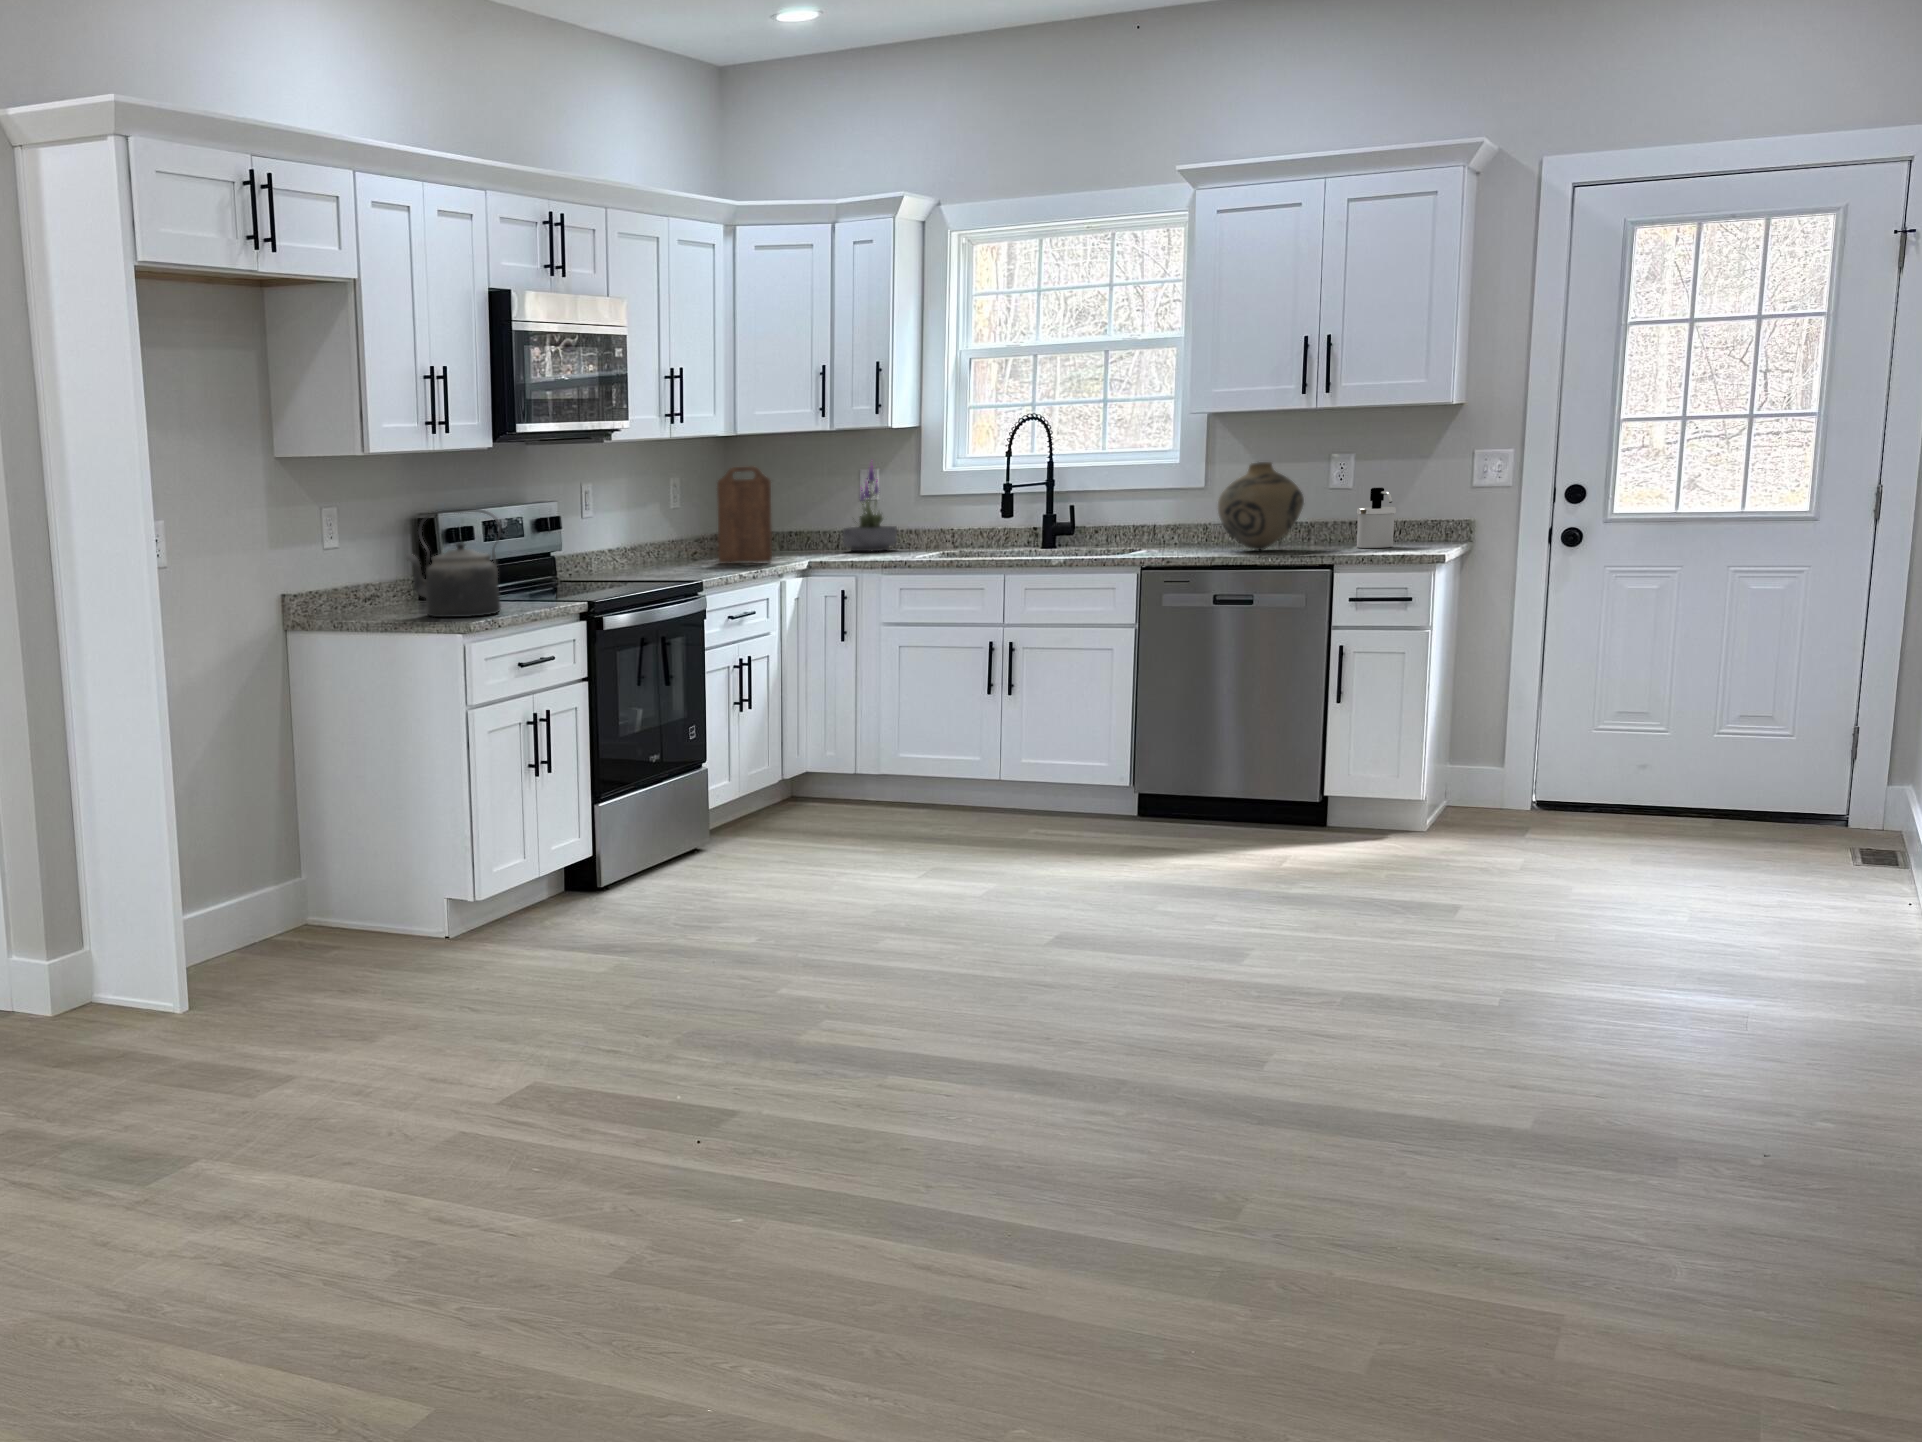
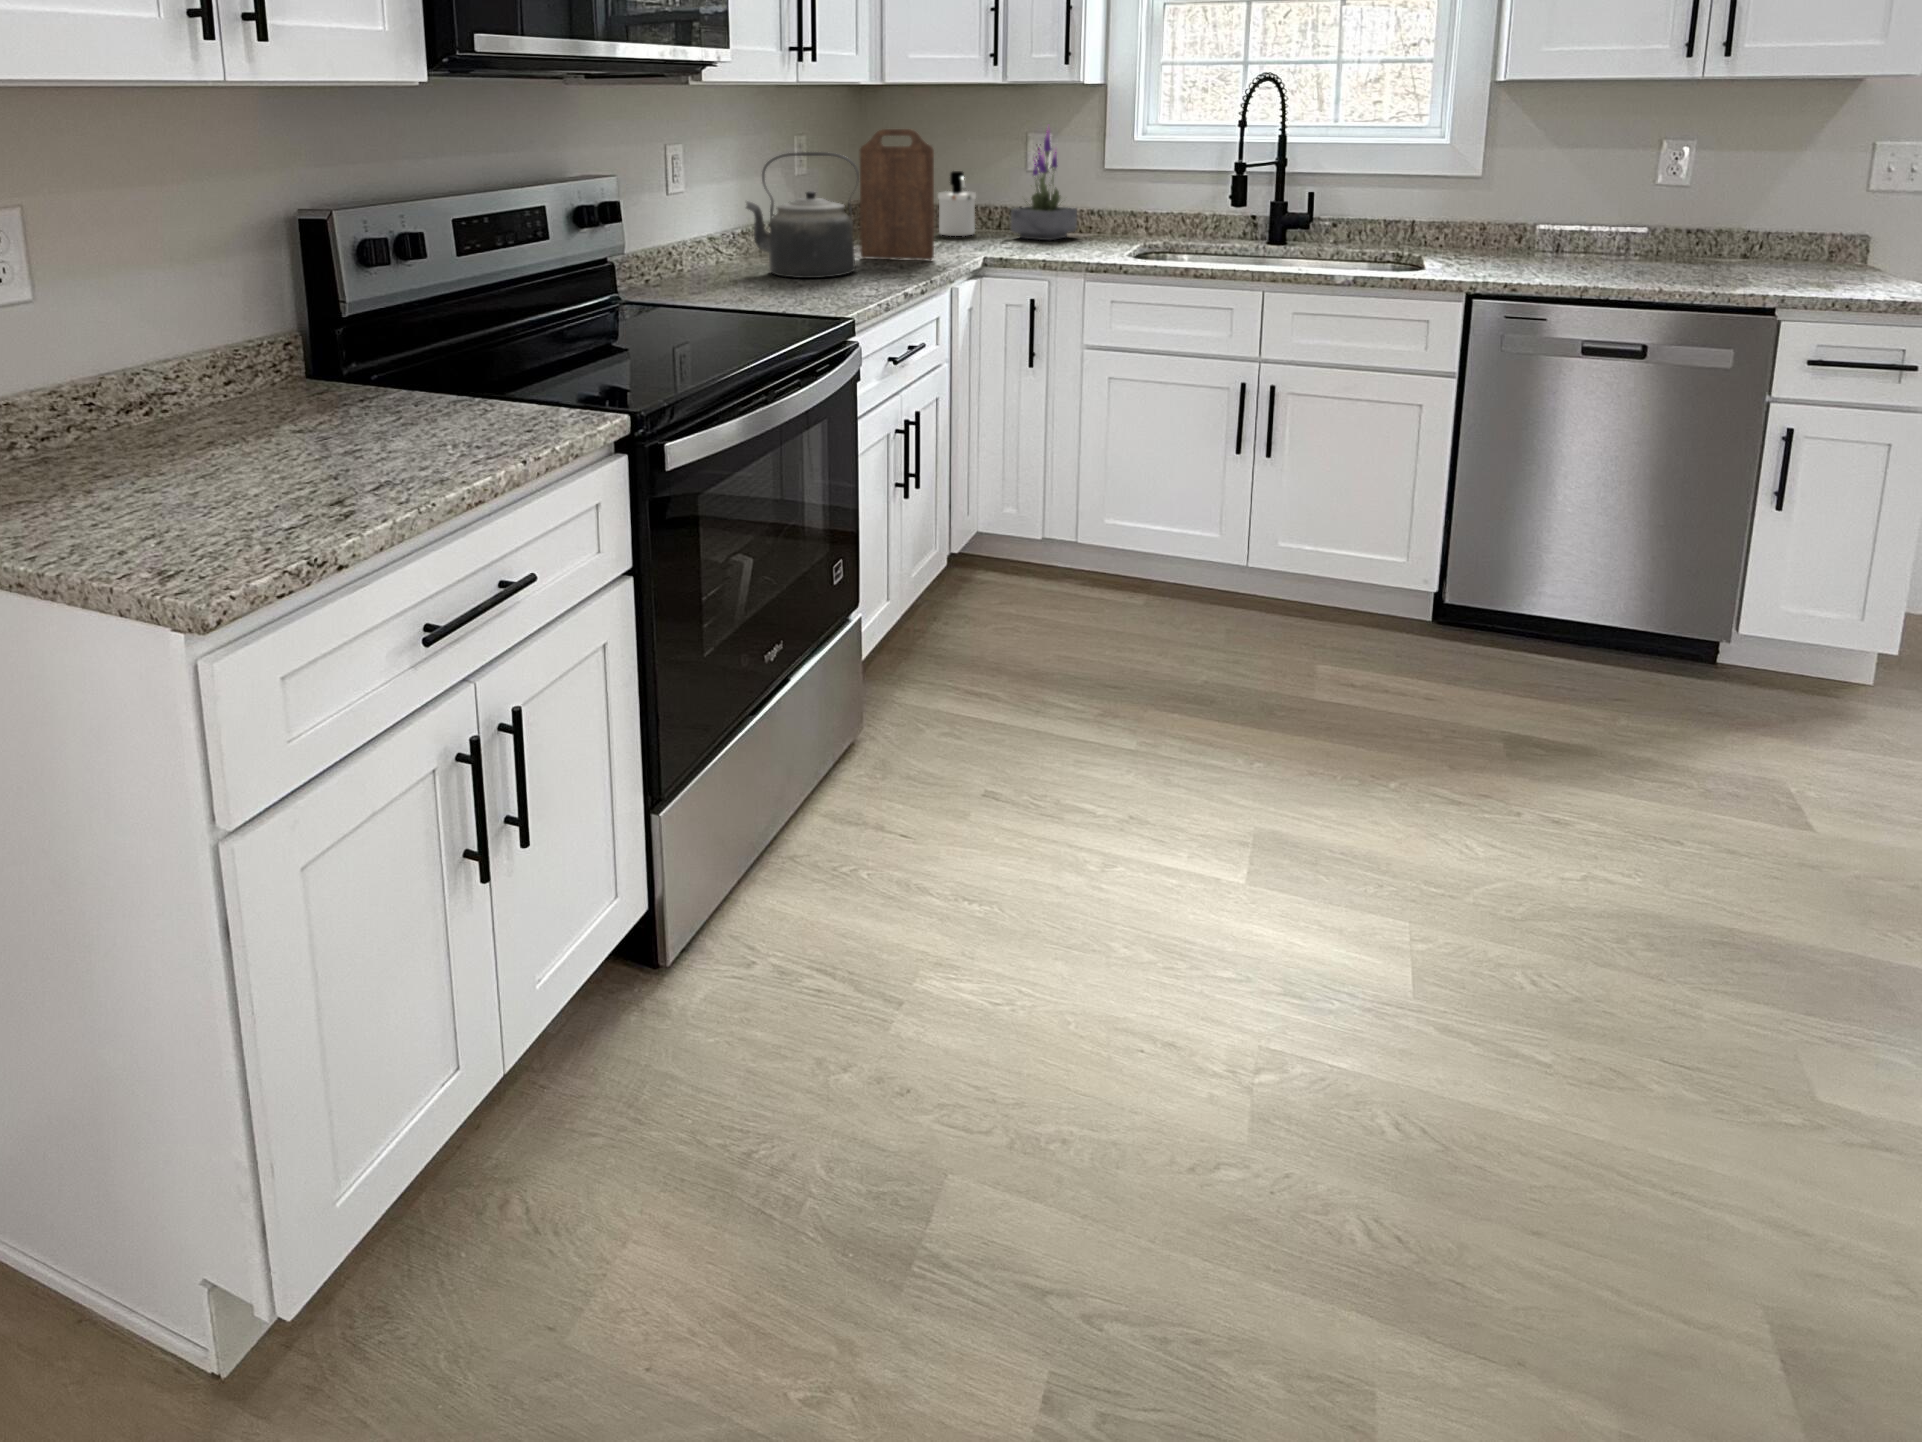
vase: present [1218,462,1304,550] -> none [1543,147,1676,267]
soap dispenser: present [1357,487,1396,548] -> present [938,171,976,236]
kettle: present [406,509,501,617] -> present [746,152,859,278]

